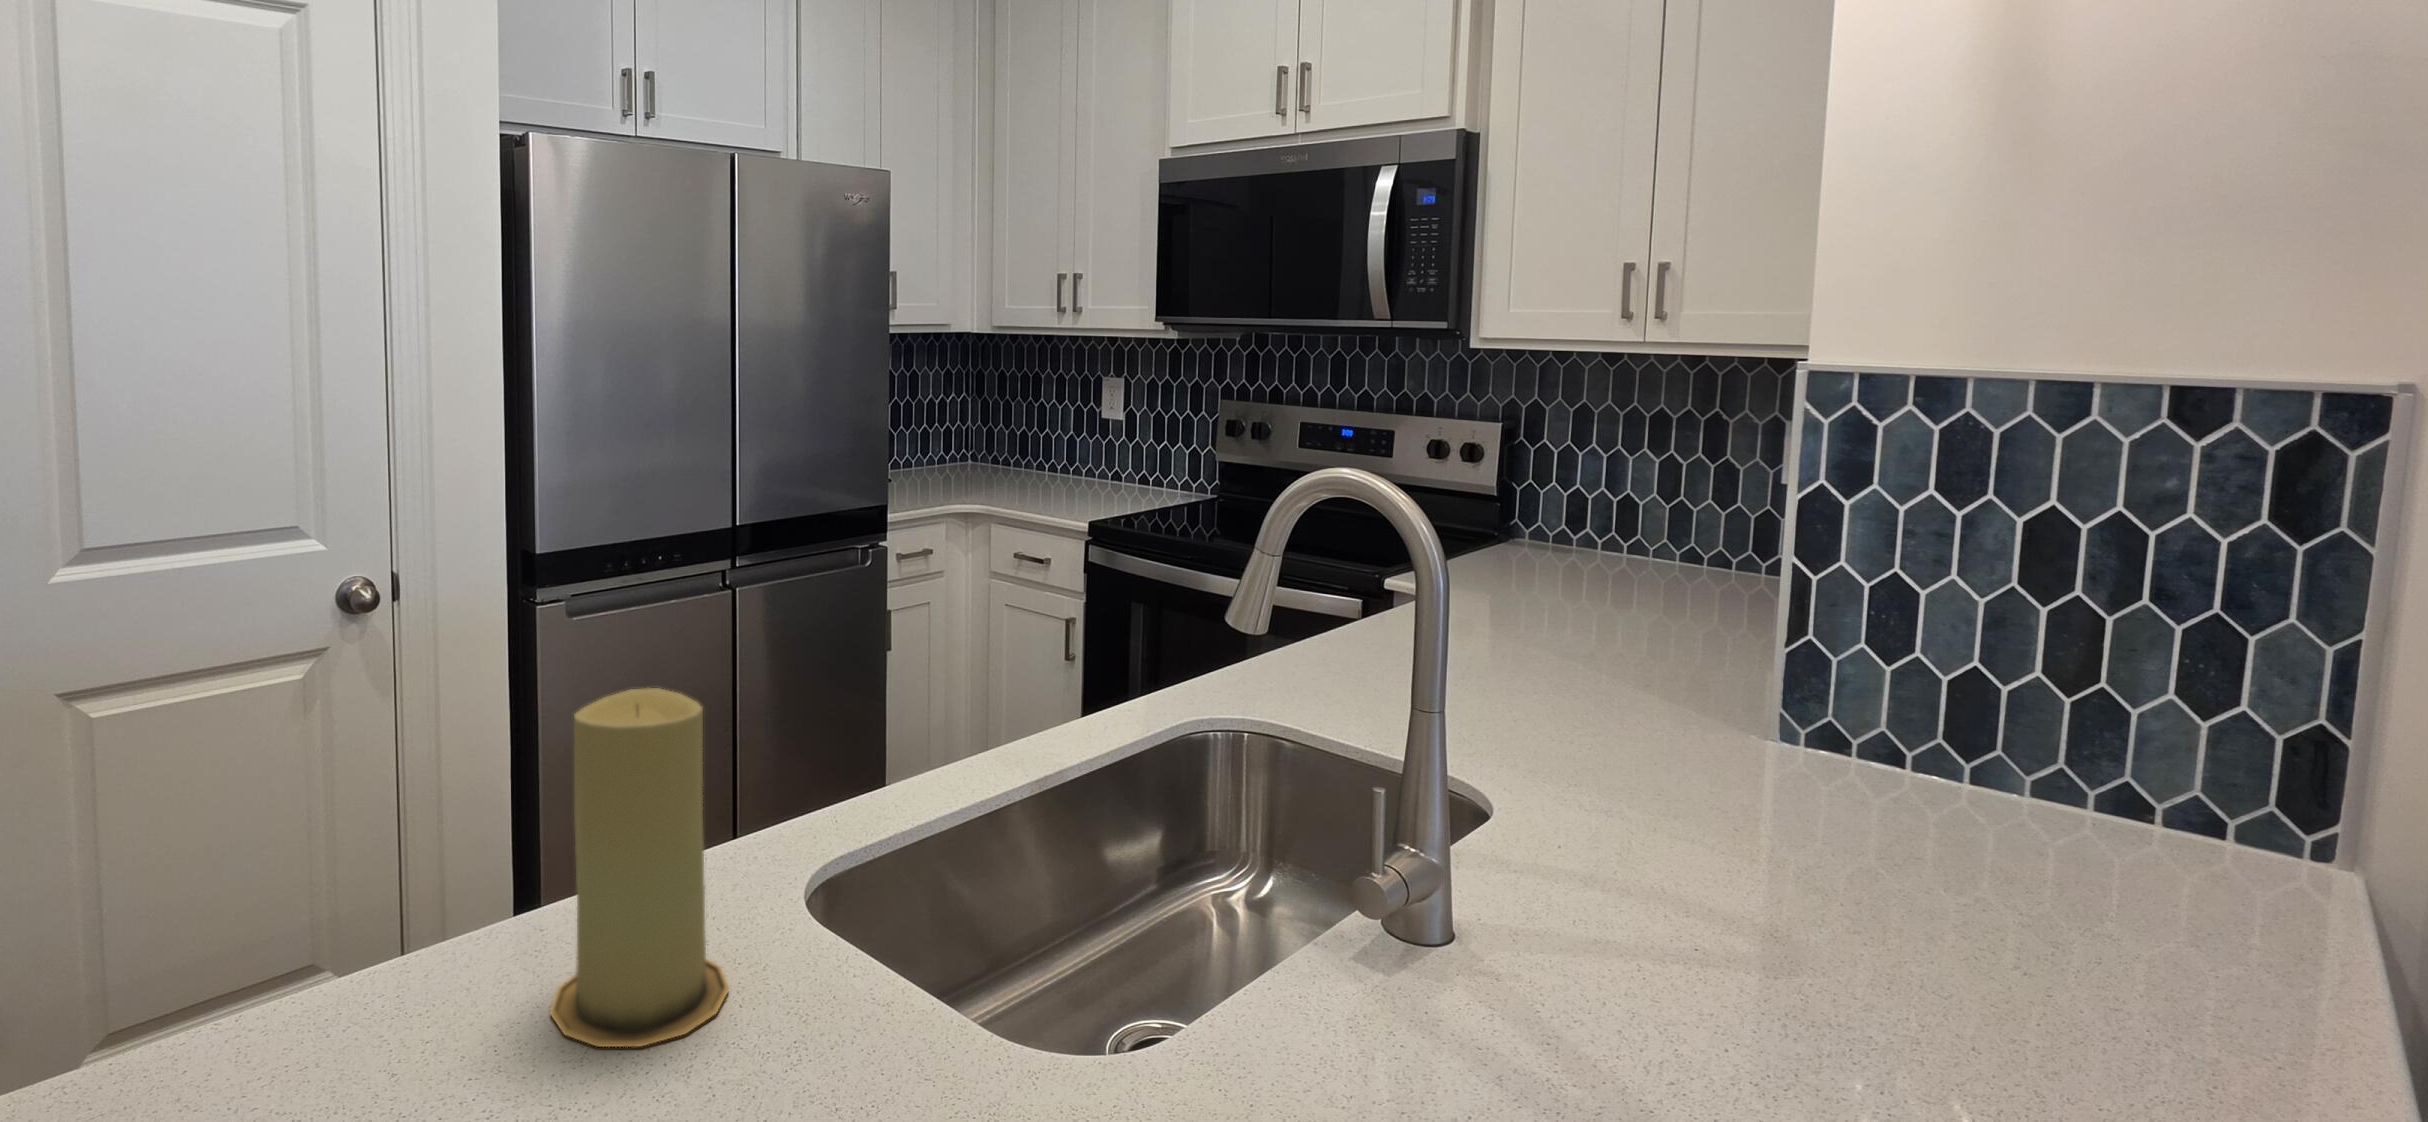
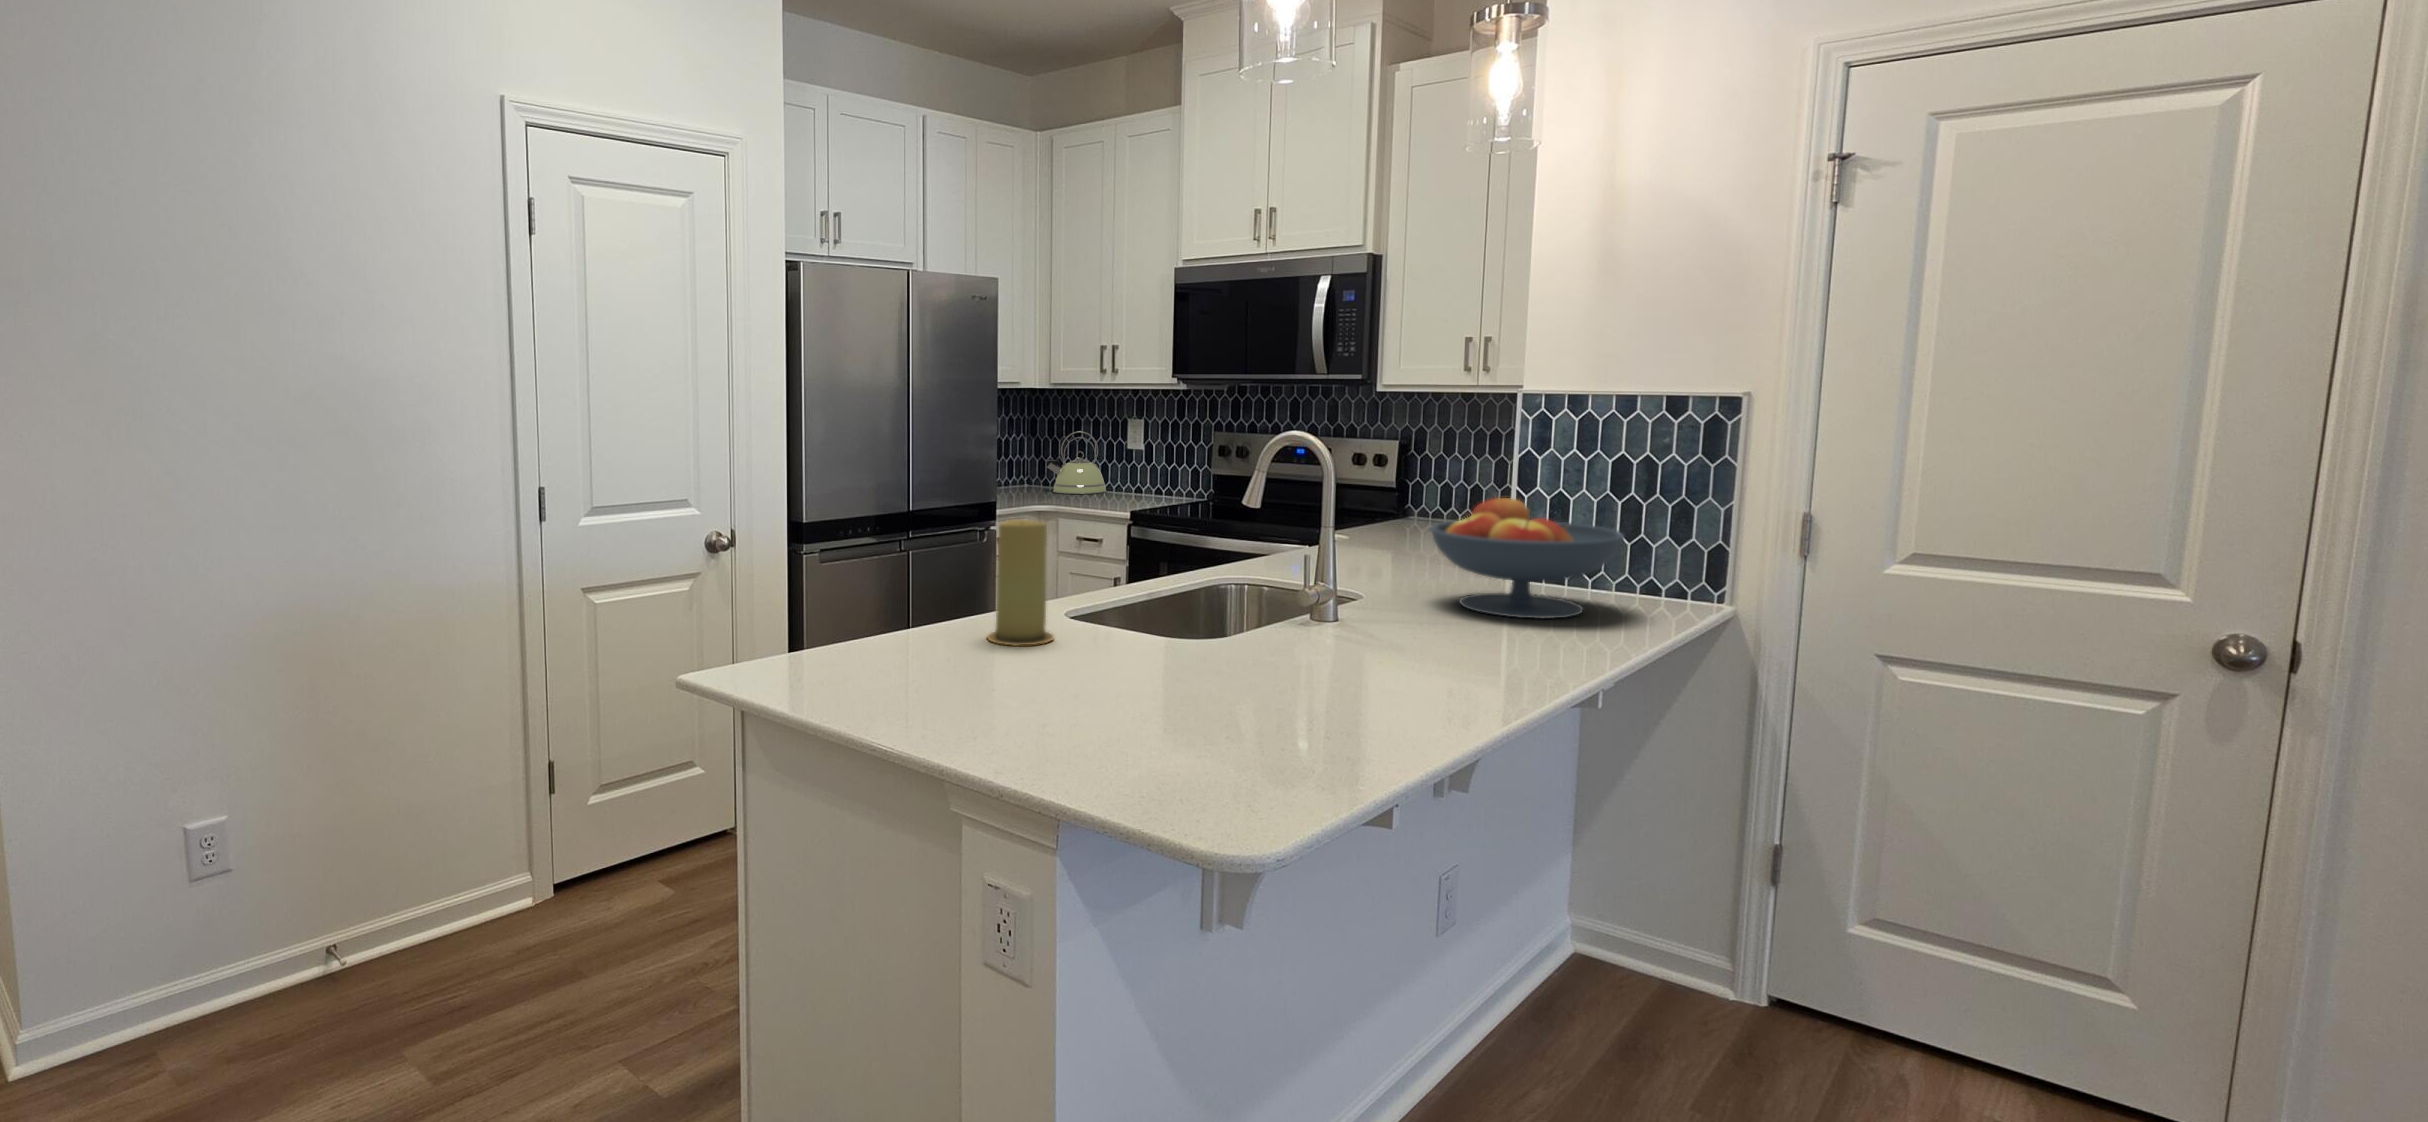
kettle: none [983,394,1070,485] -> present [1046,431,1106,494]
fruit bowl: none [1642,595,2146,925] -> present [1430,497,1624,619]

